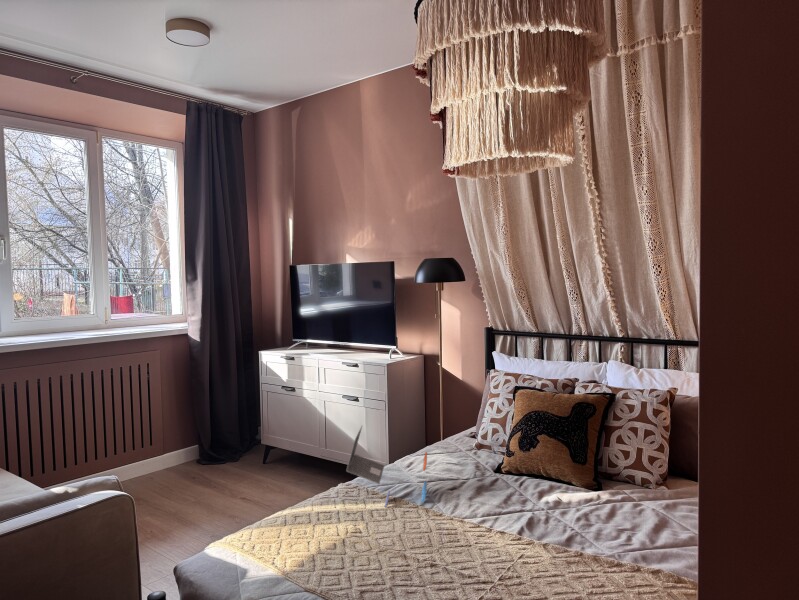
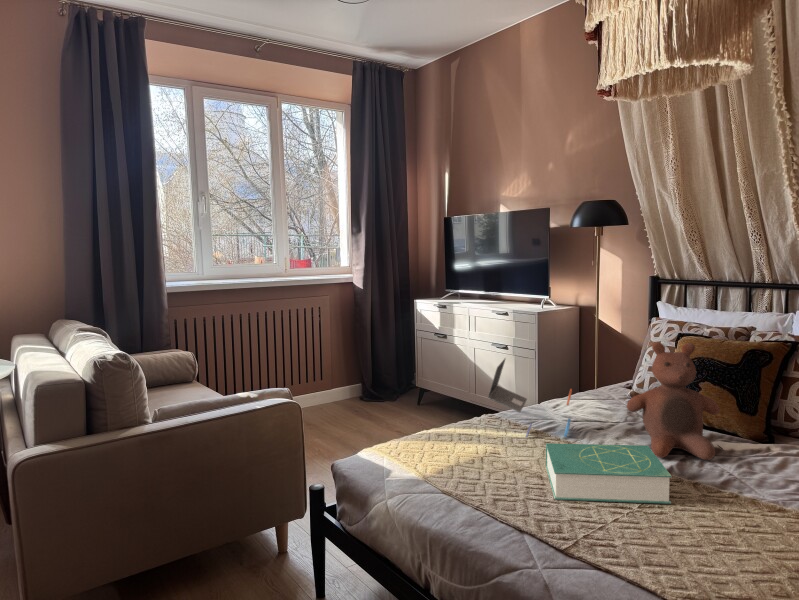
stuffed bear: none [478,404,558,518] -> present [627,343,720,460]
book: none [407,510,527,583] -> present [546,443,672,504]

